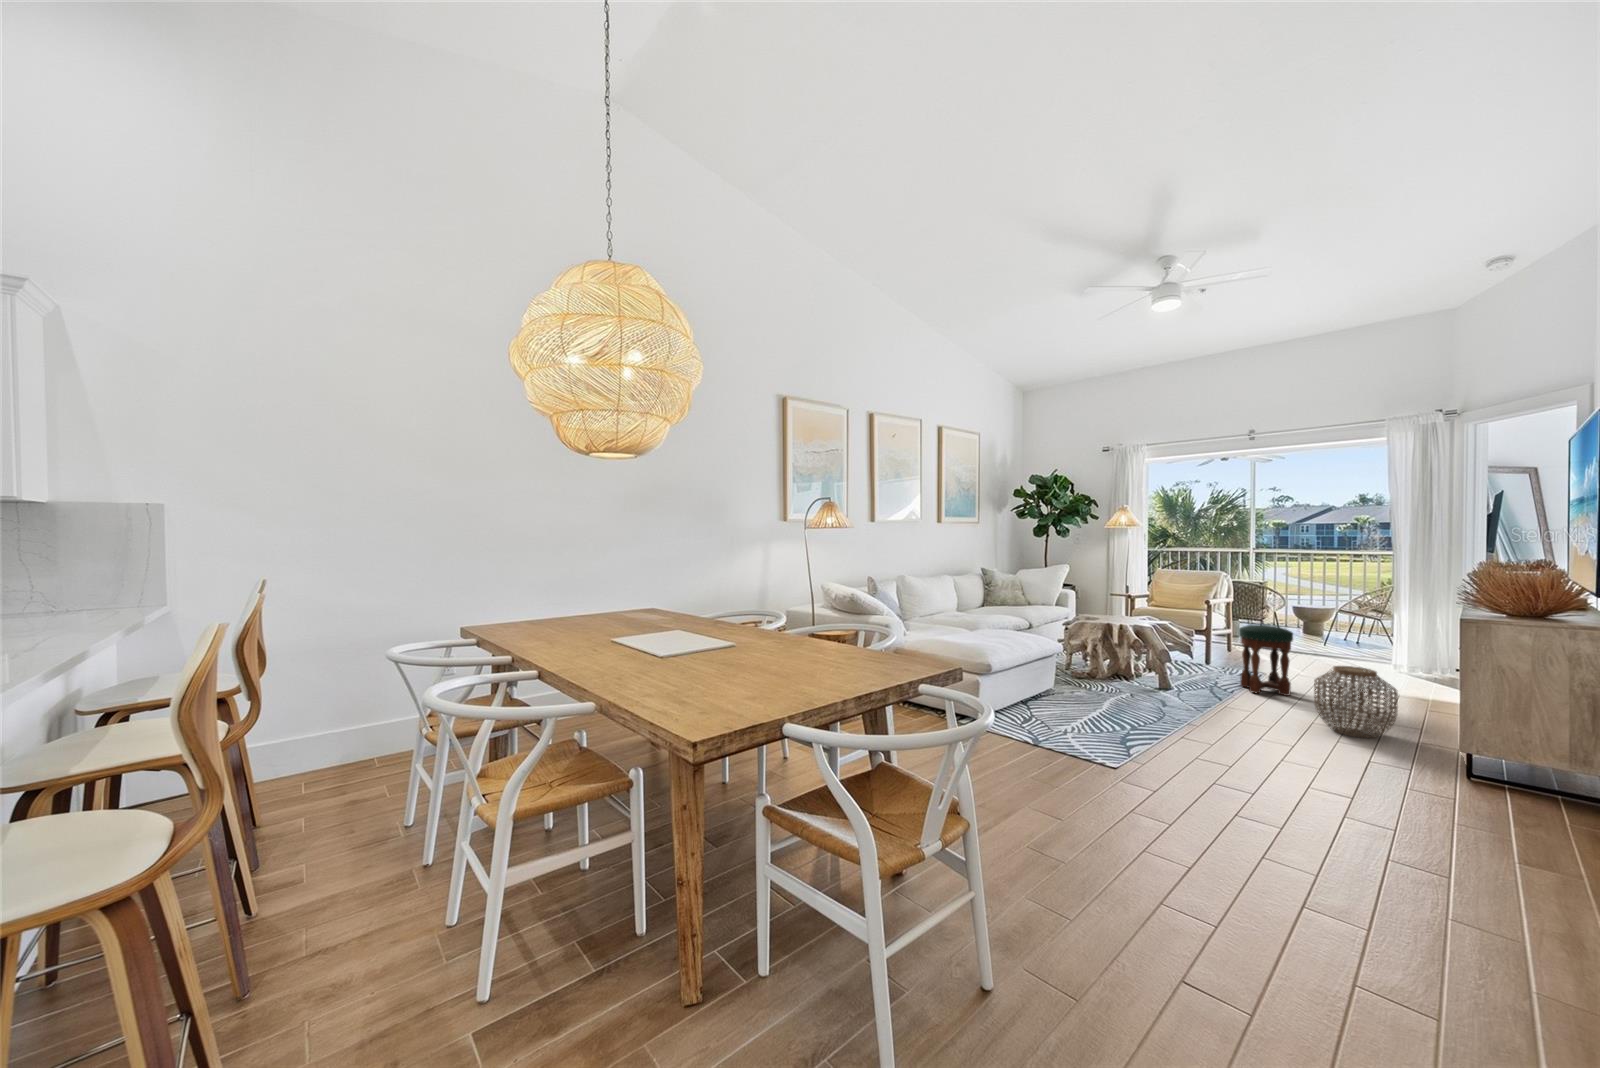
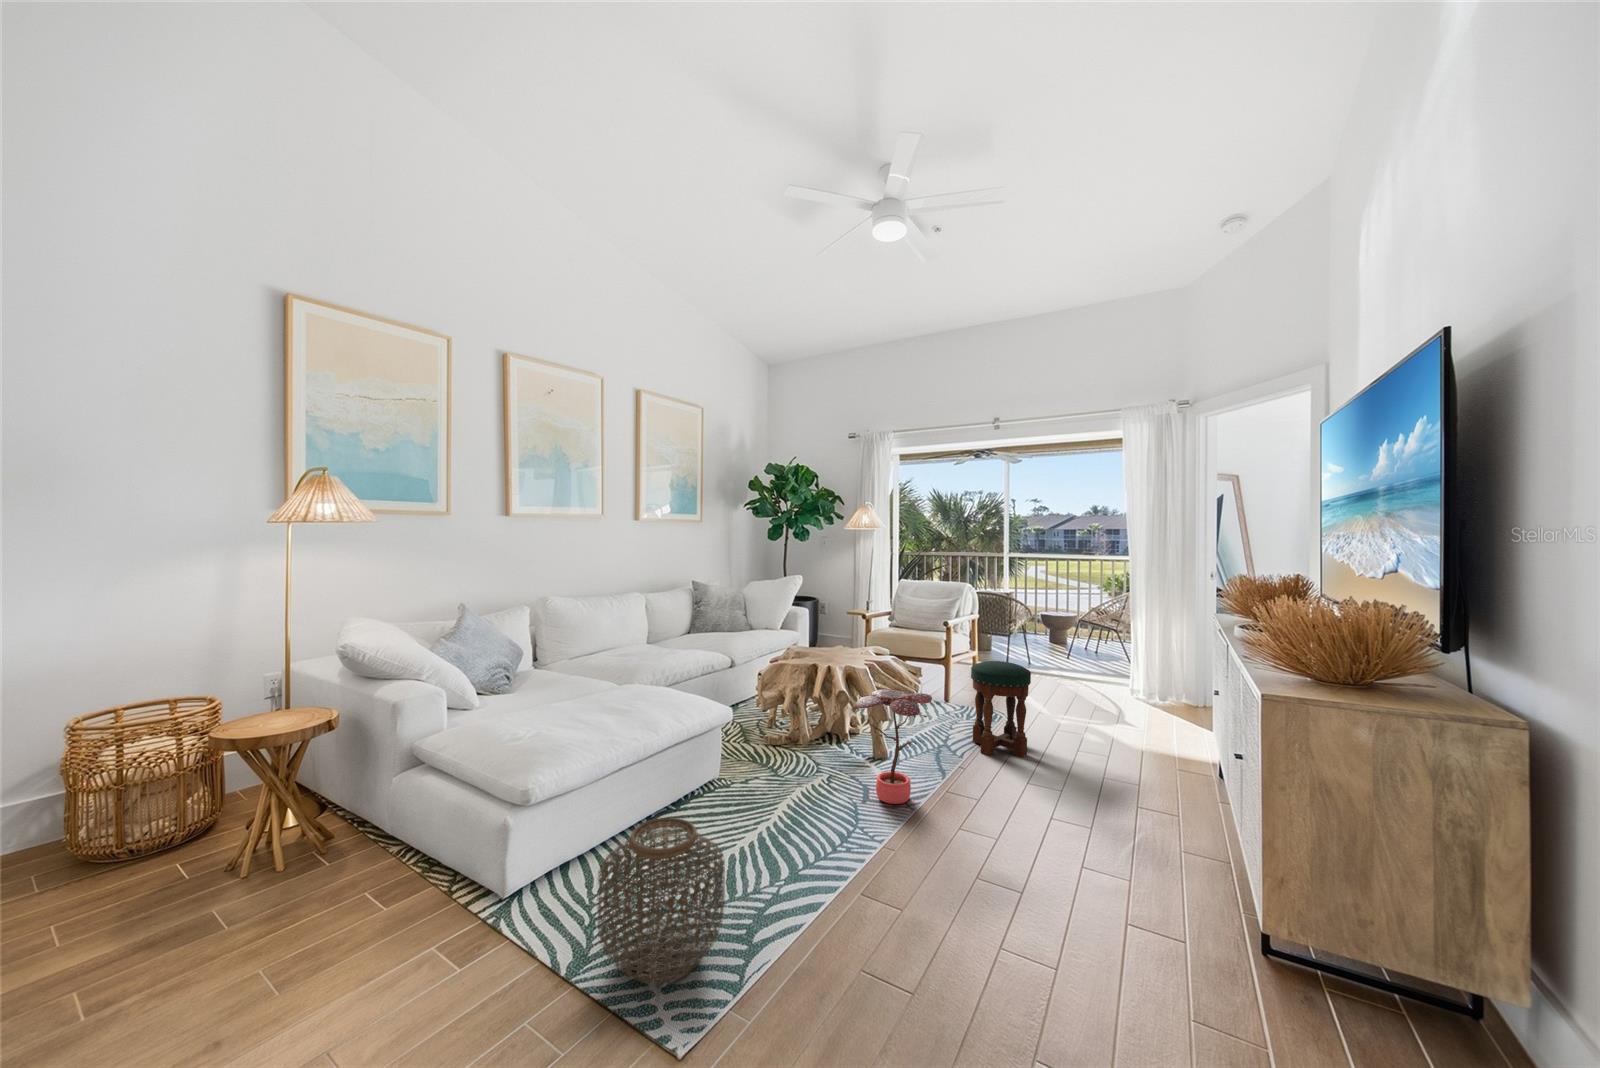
potted plant: none [1156,634,1215,709] -> present [856,689,932,804]
woven basket: present [1314,666,1398,738] -> present [597,818,725,985]

